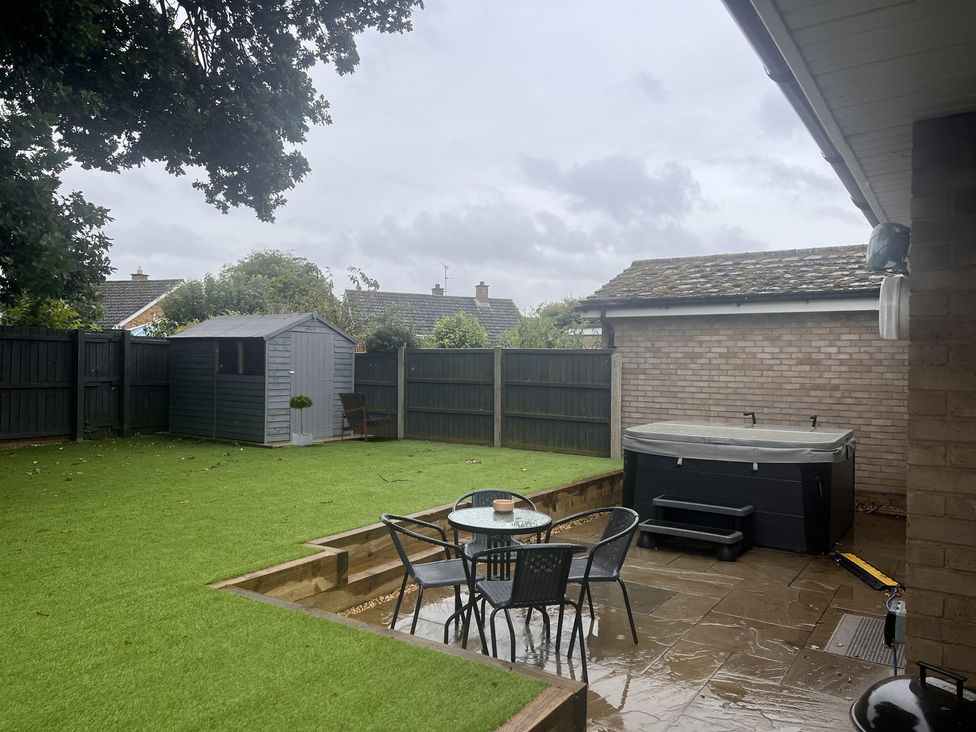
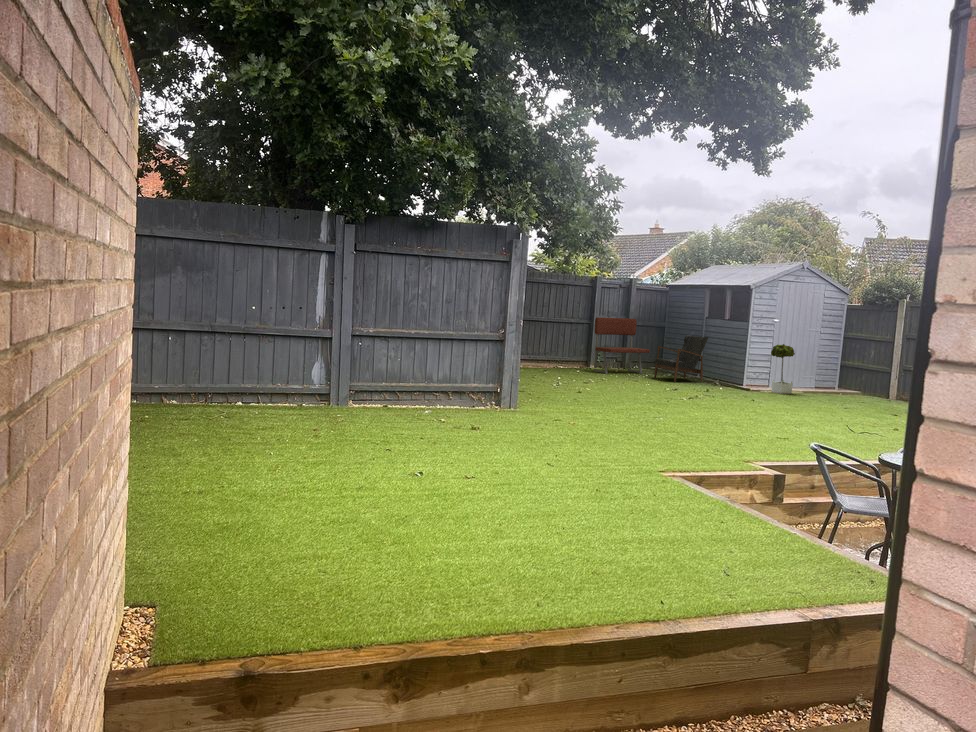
bench: none [77,376,152,444] -> present [593,317,650,374]
armchair: present [339,392,392,442] -> present [654,335,708,382]

